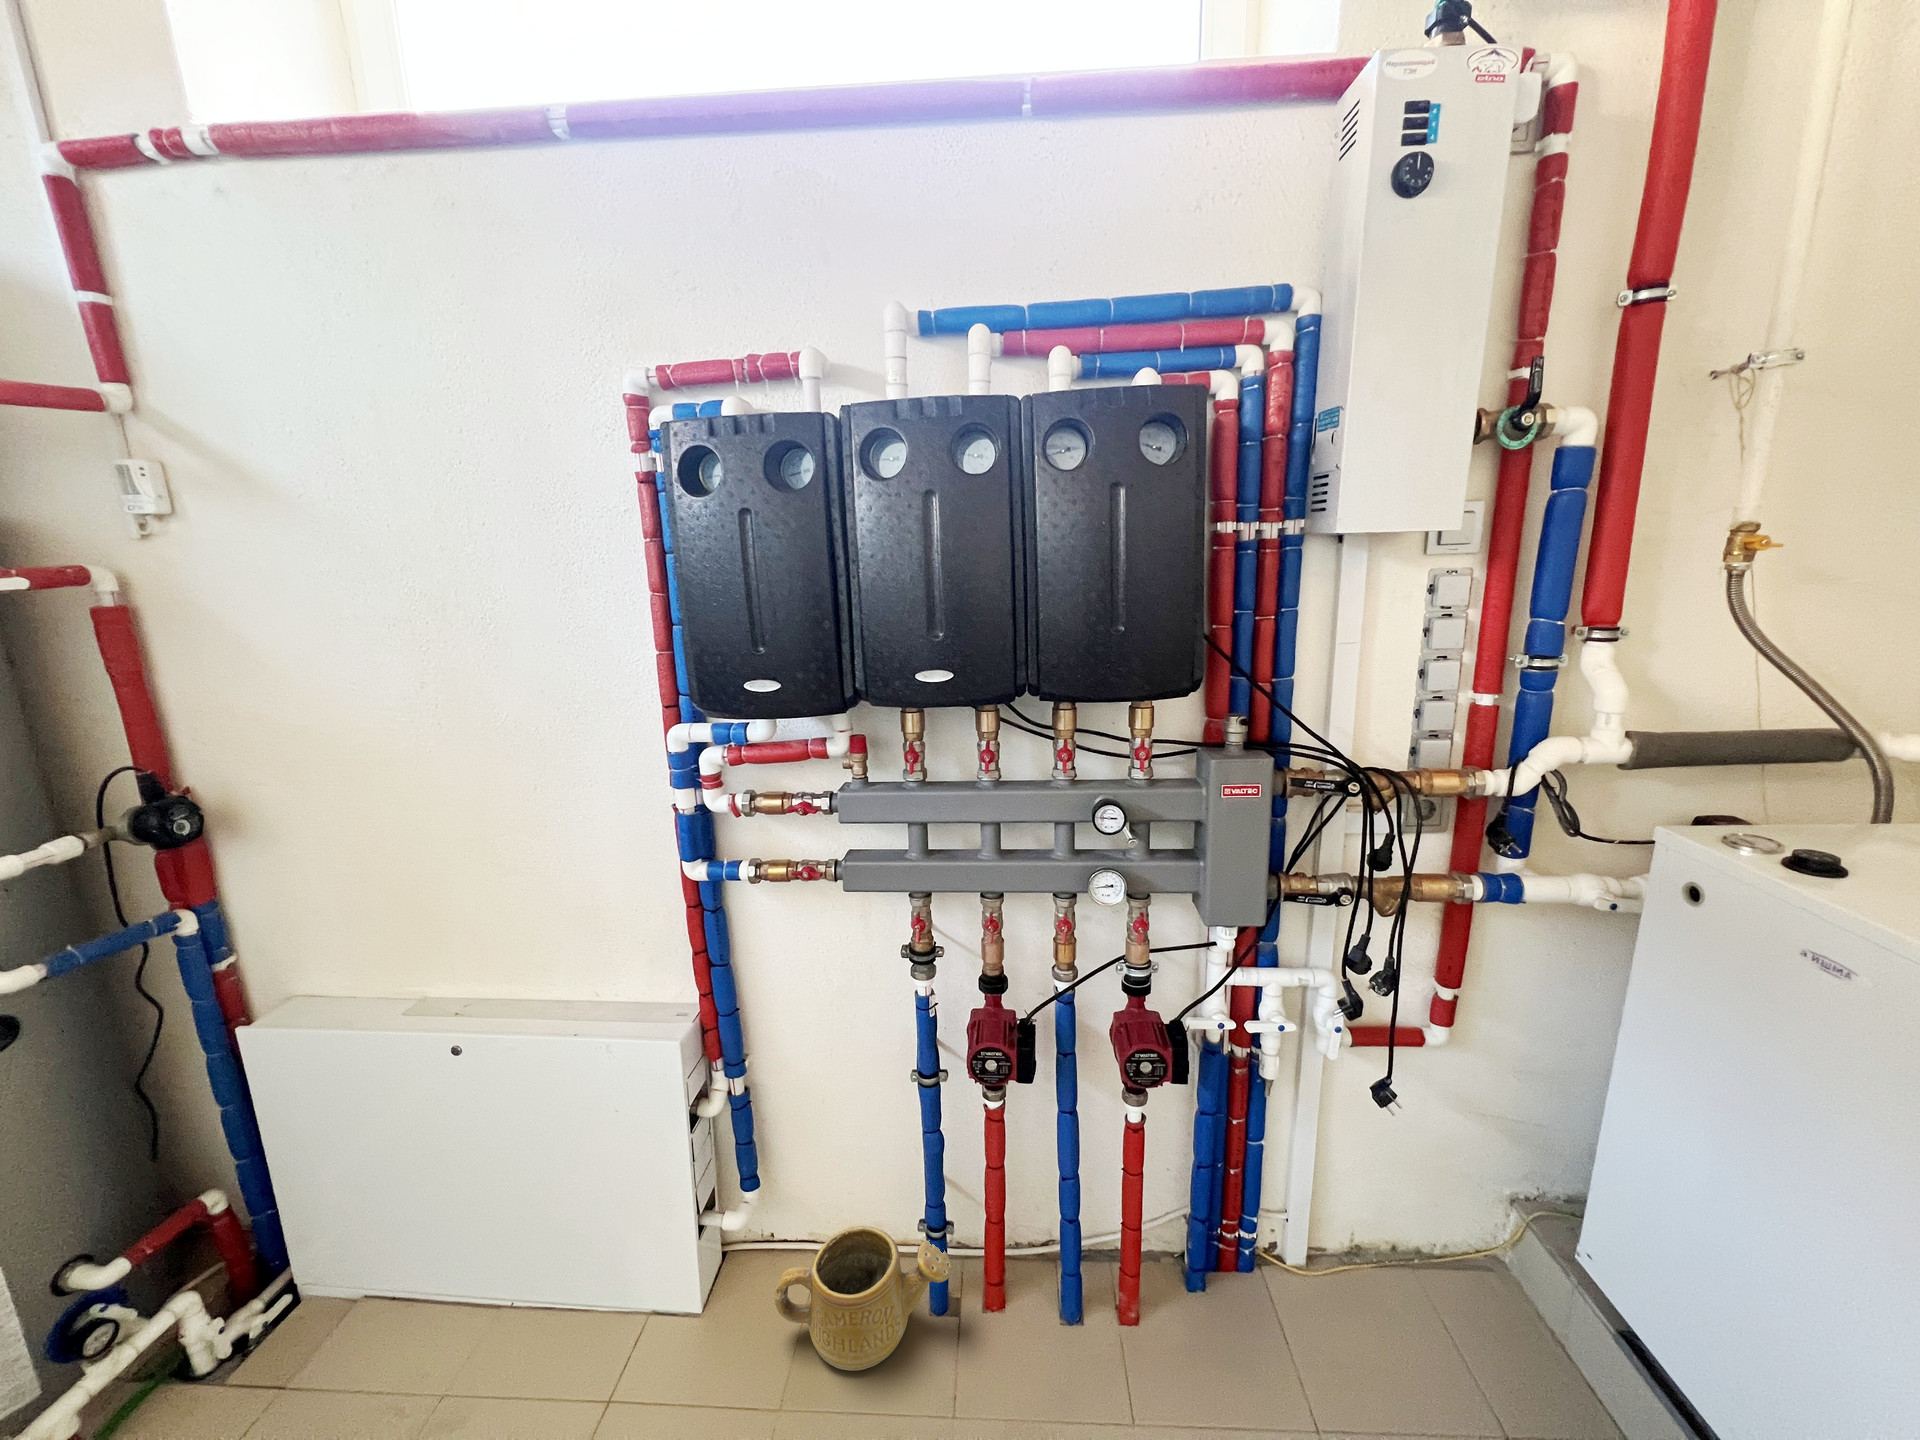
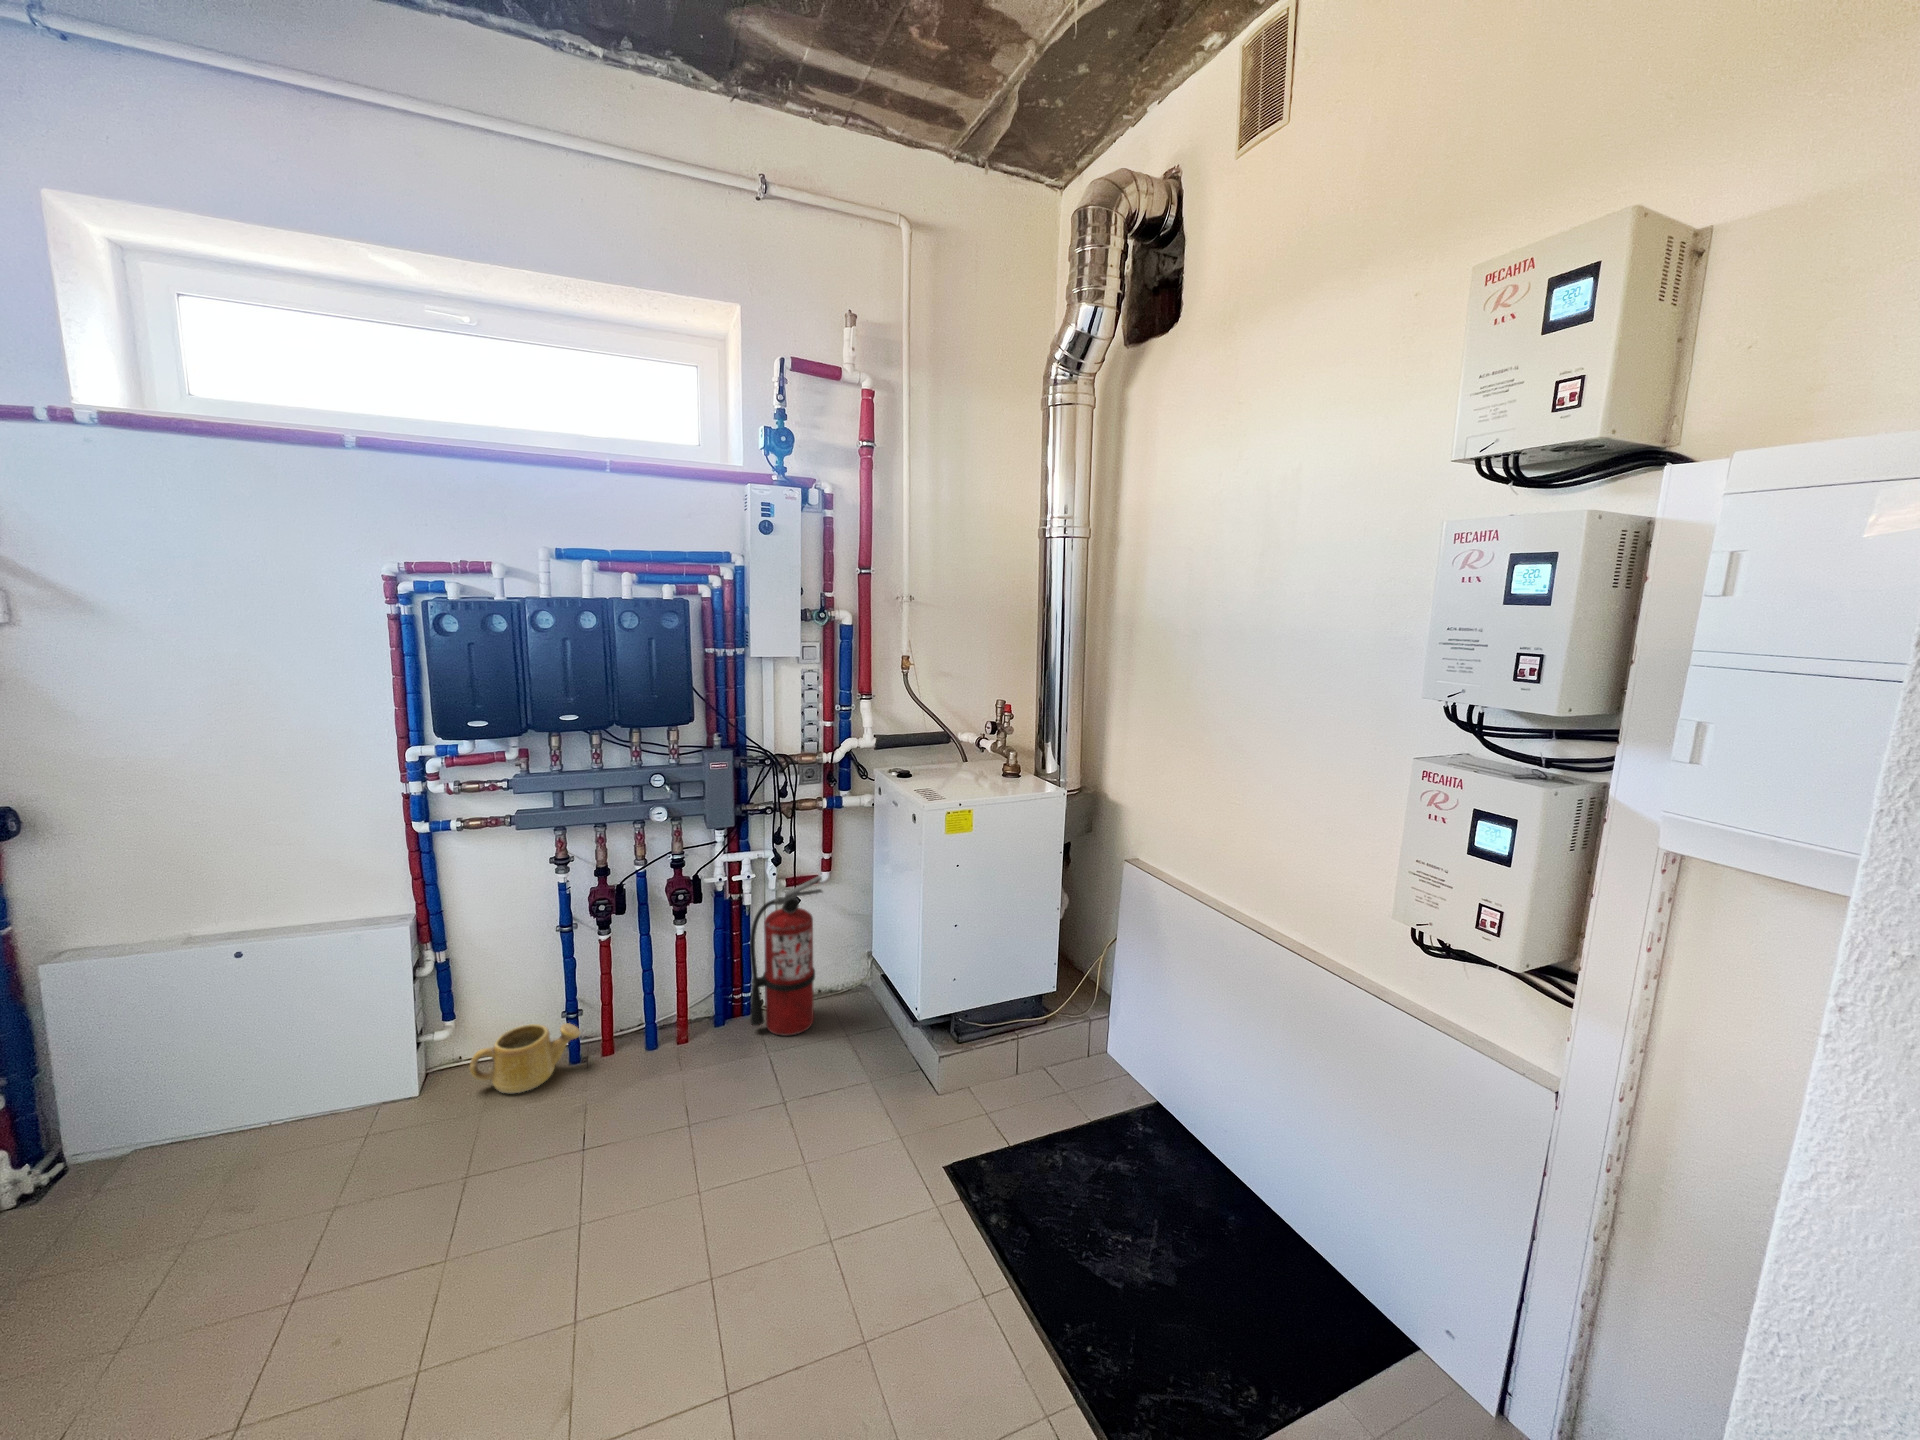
fire extinguisher: none [1264,1045,1453,1379] -> present [750,876,823,1036]

